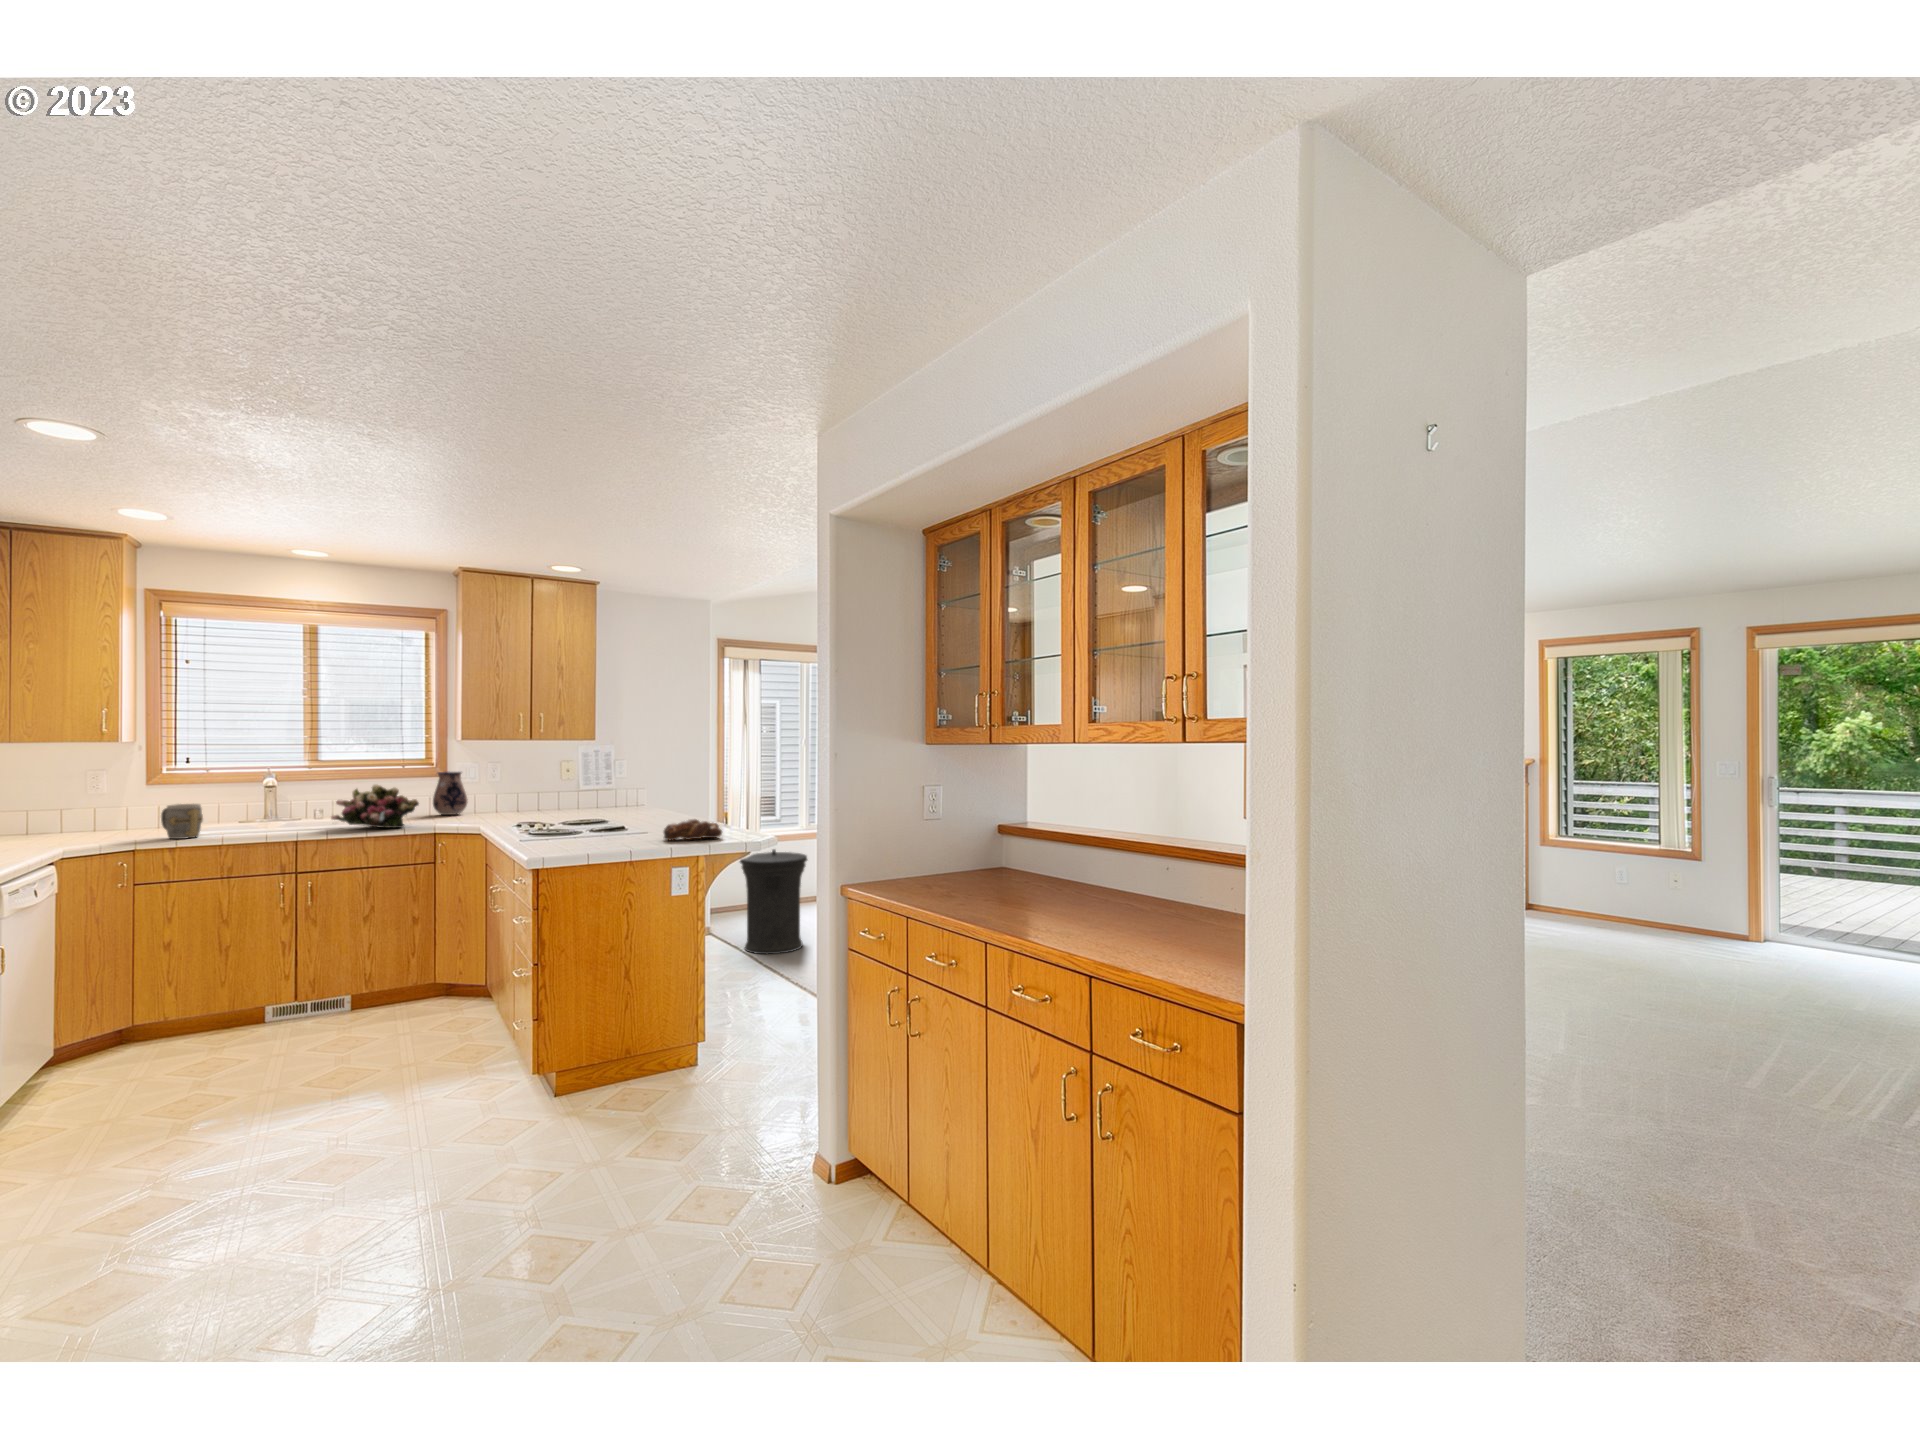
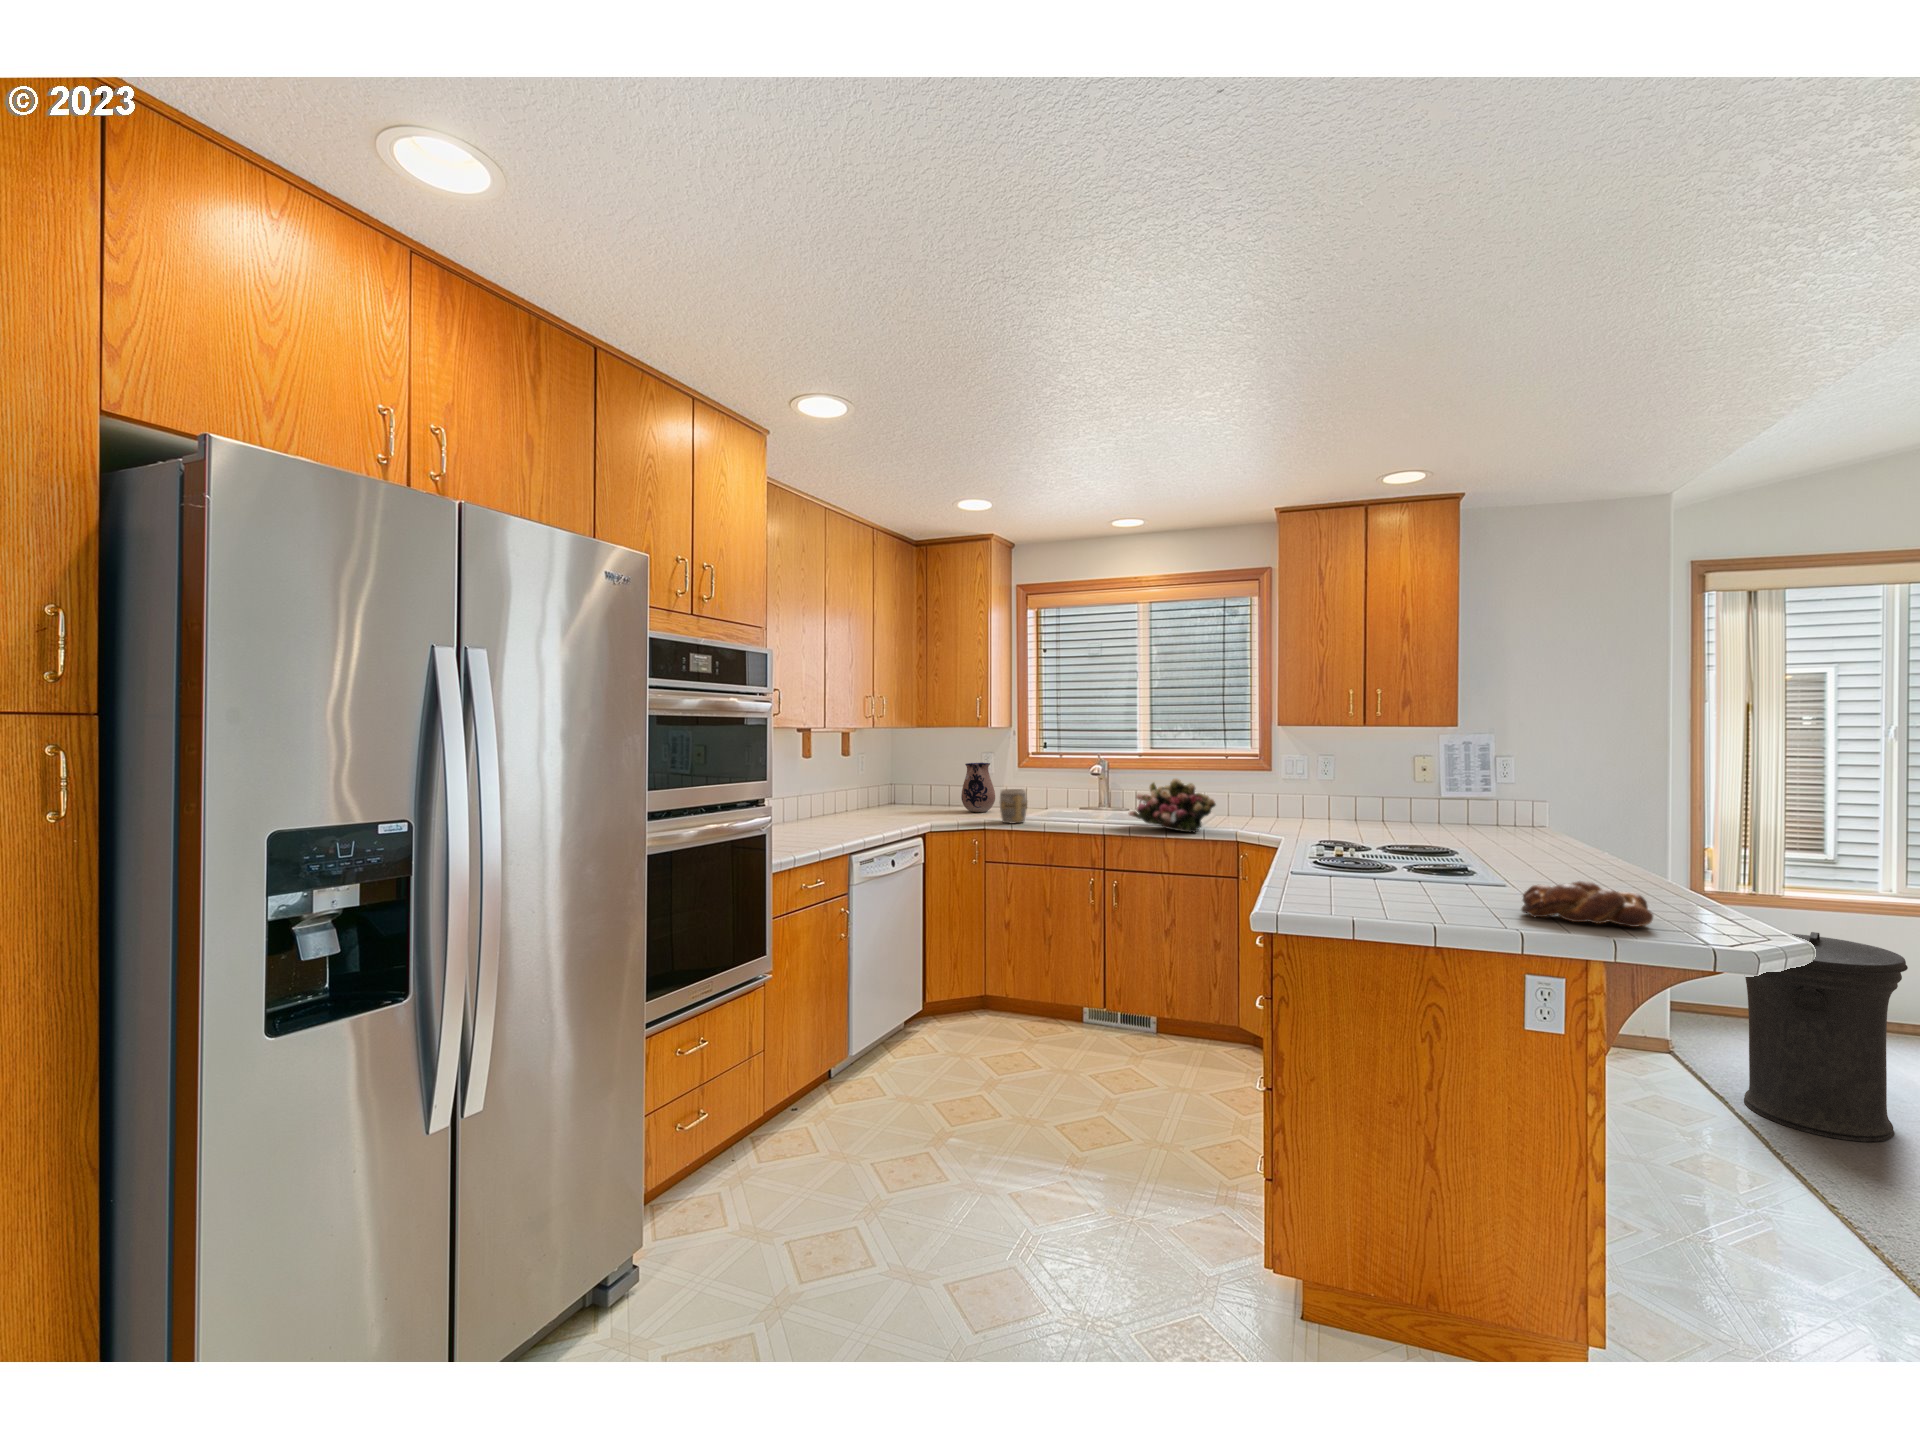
ceramic pitcher: present [433,772,468,815] -> present [961,763,995,812]

